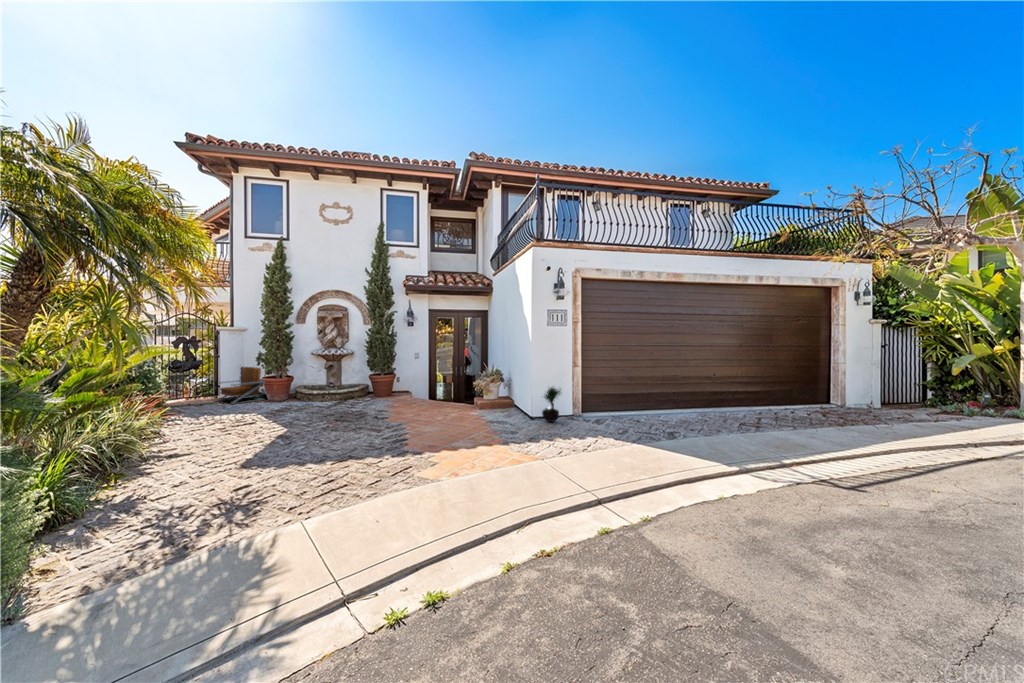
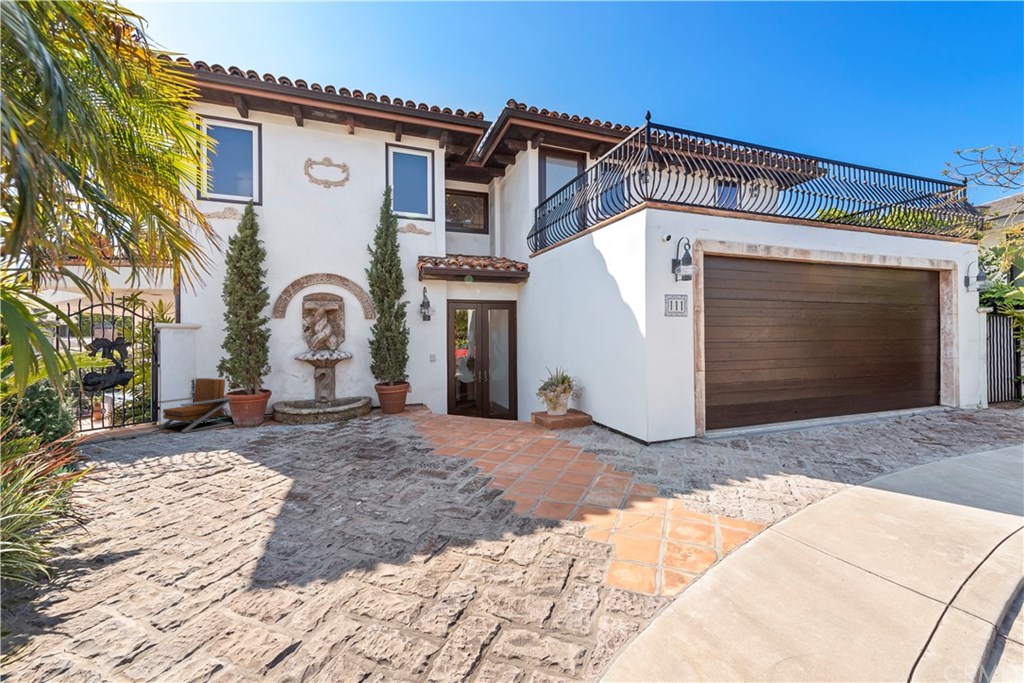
potted tree: present [542,387,560,422] -> none [653,390,686,442]

